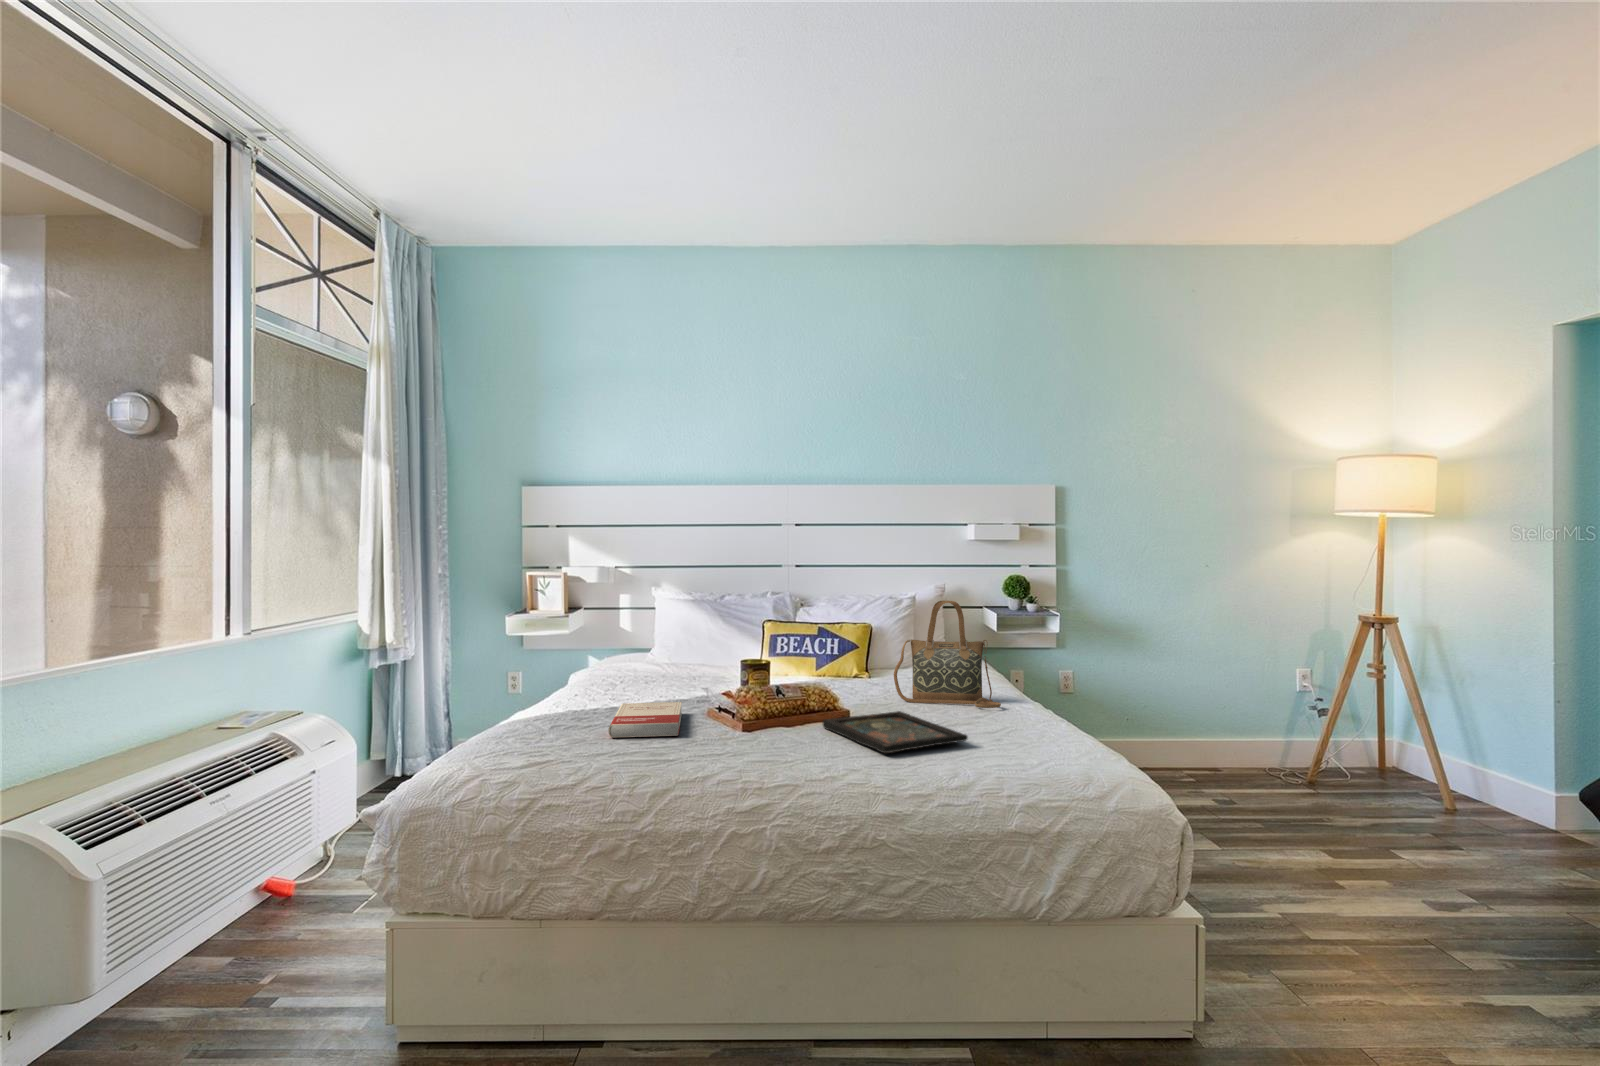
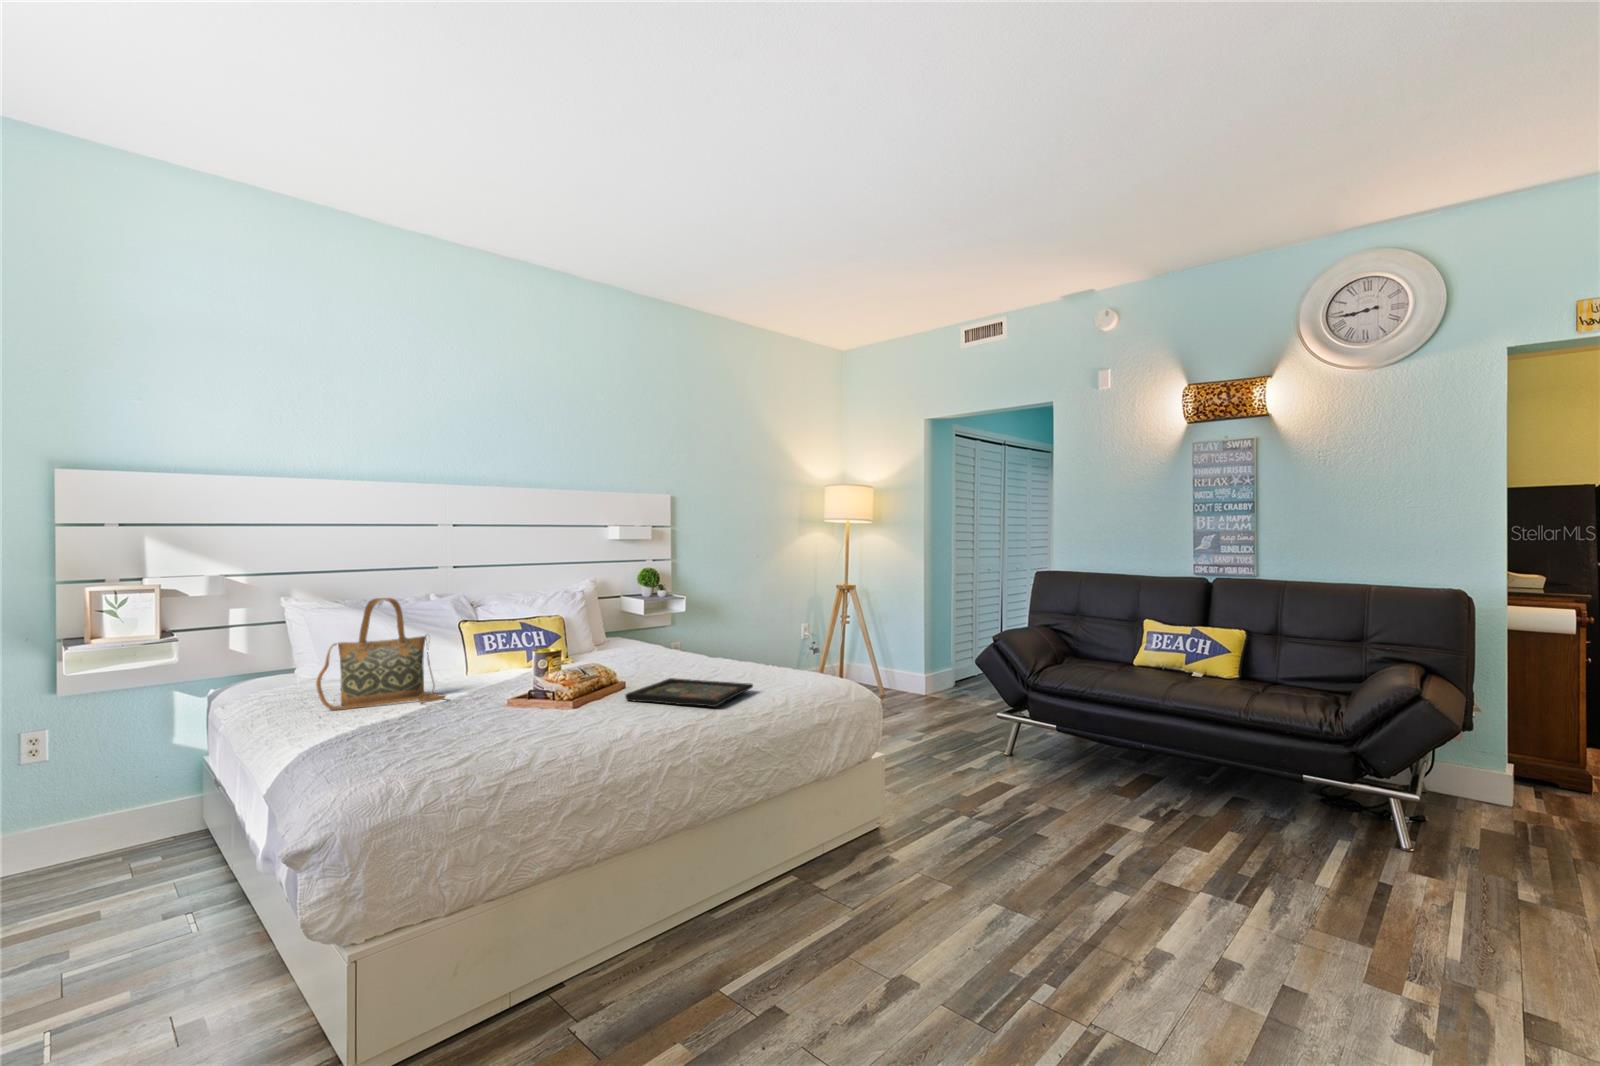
handbag: present [894,601,1001,708] -> present [316,598,445,710]
book: present [608,702,682,738] -> none [402,703,515,746]

